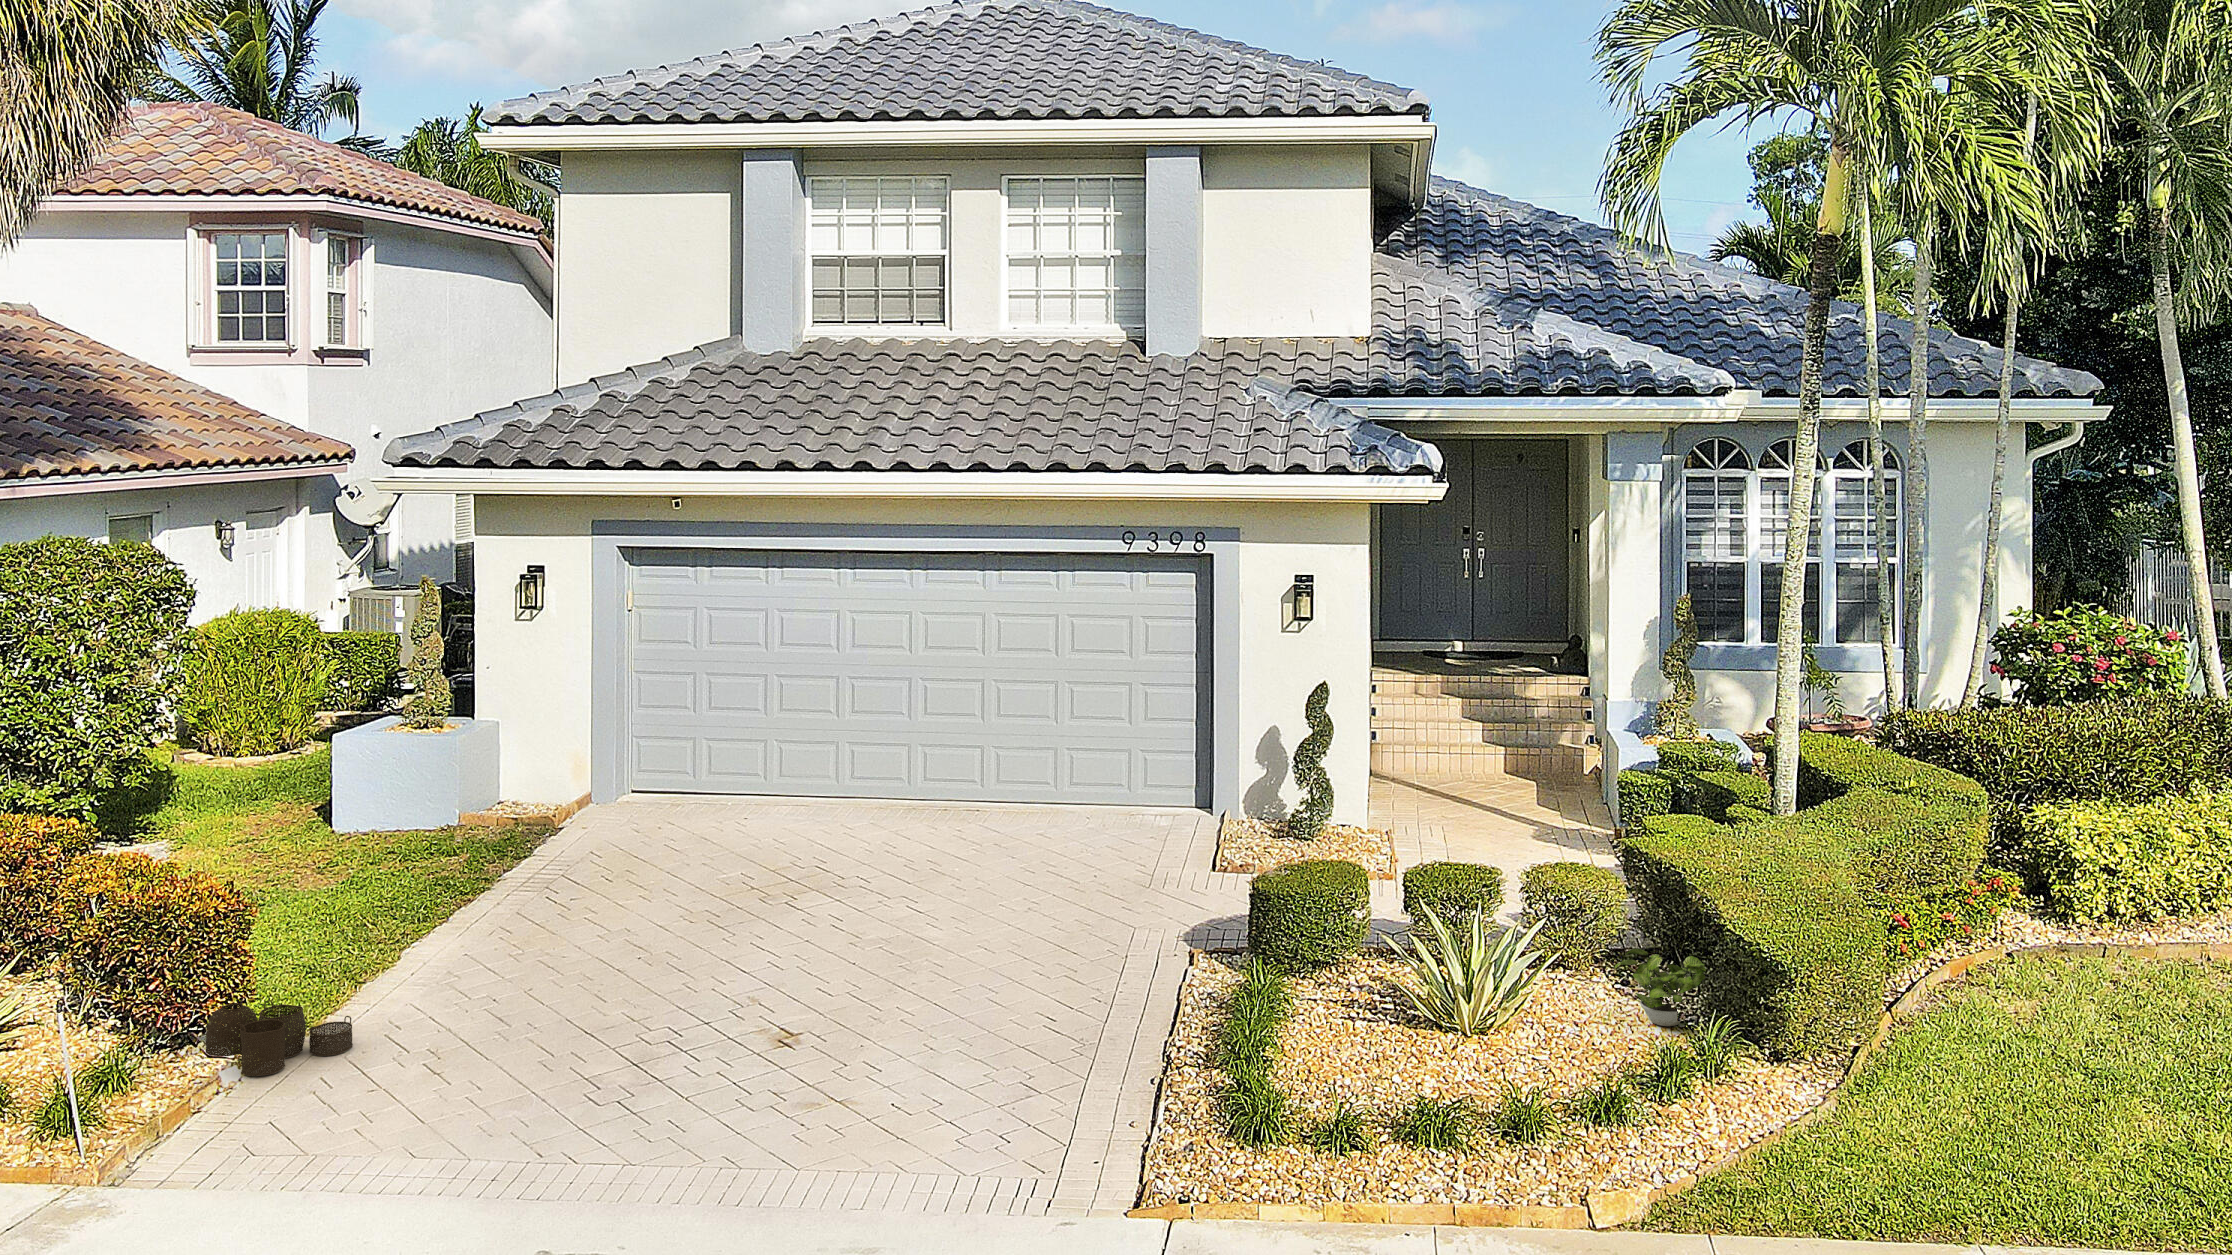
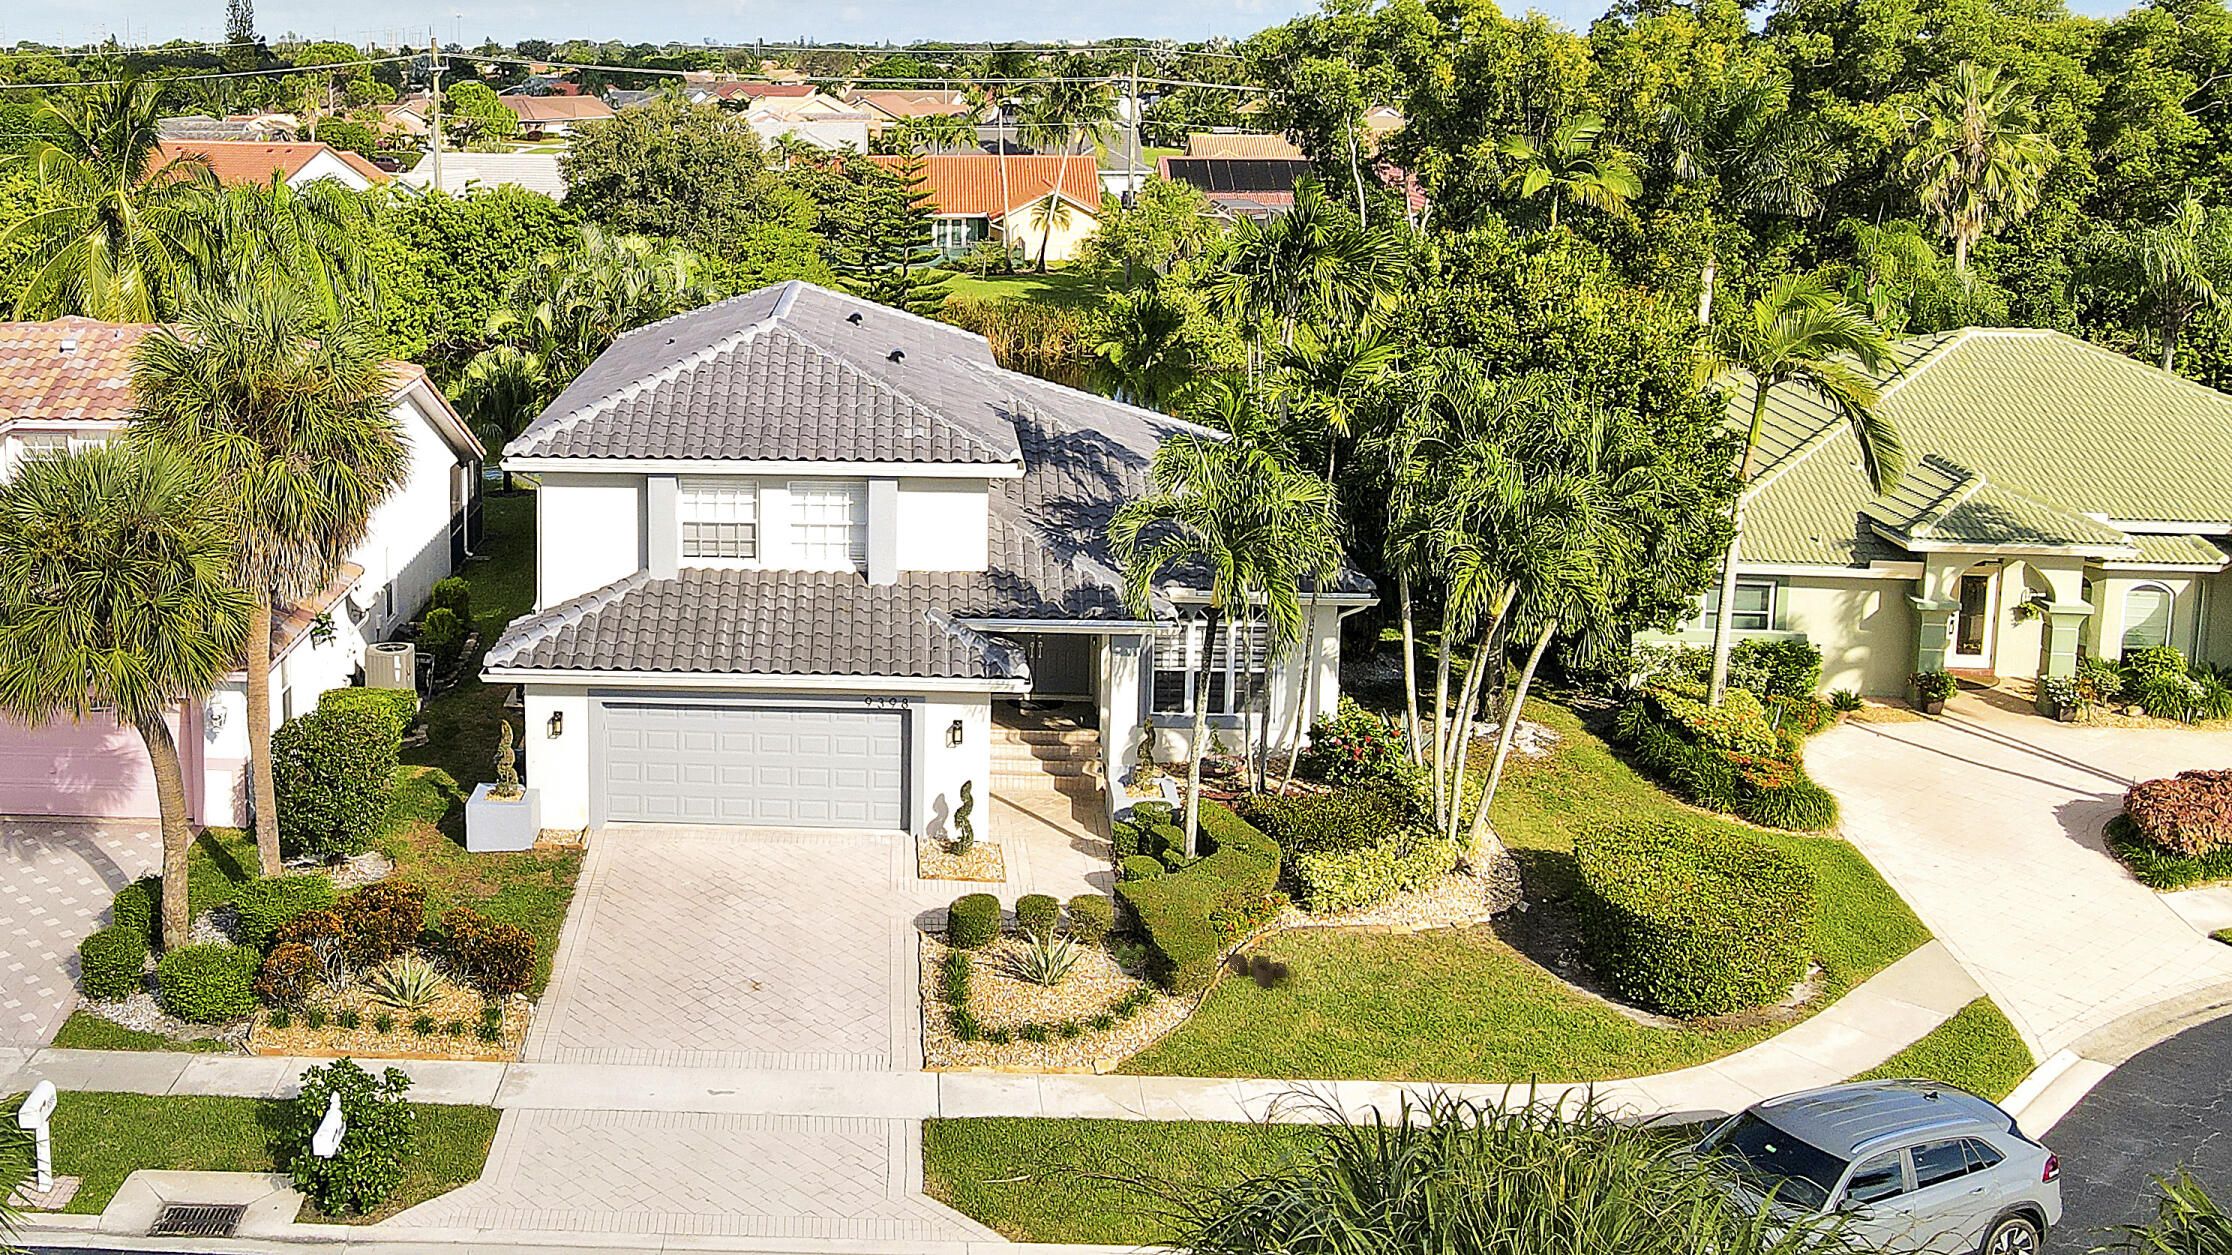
woven basket: present [205,1000,353,1076] -> present [1228,954,1287,987]

